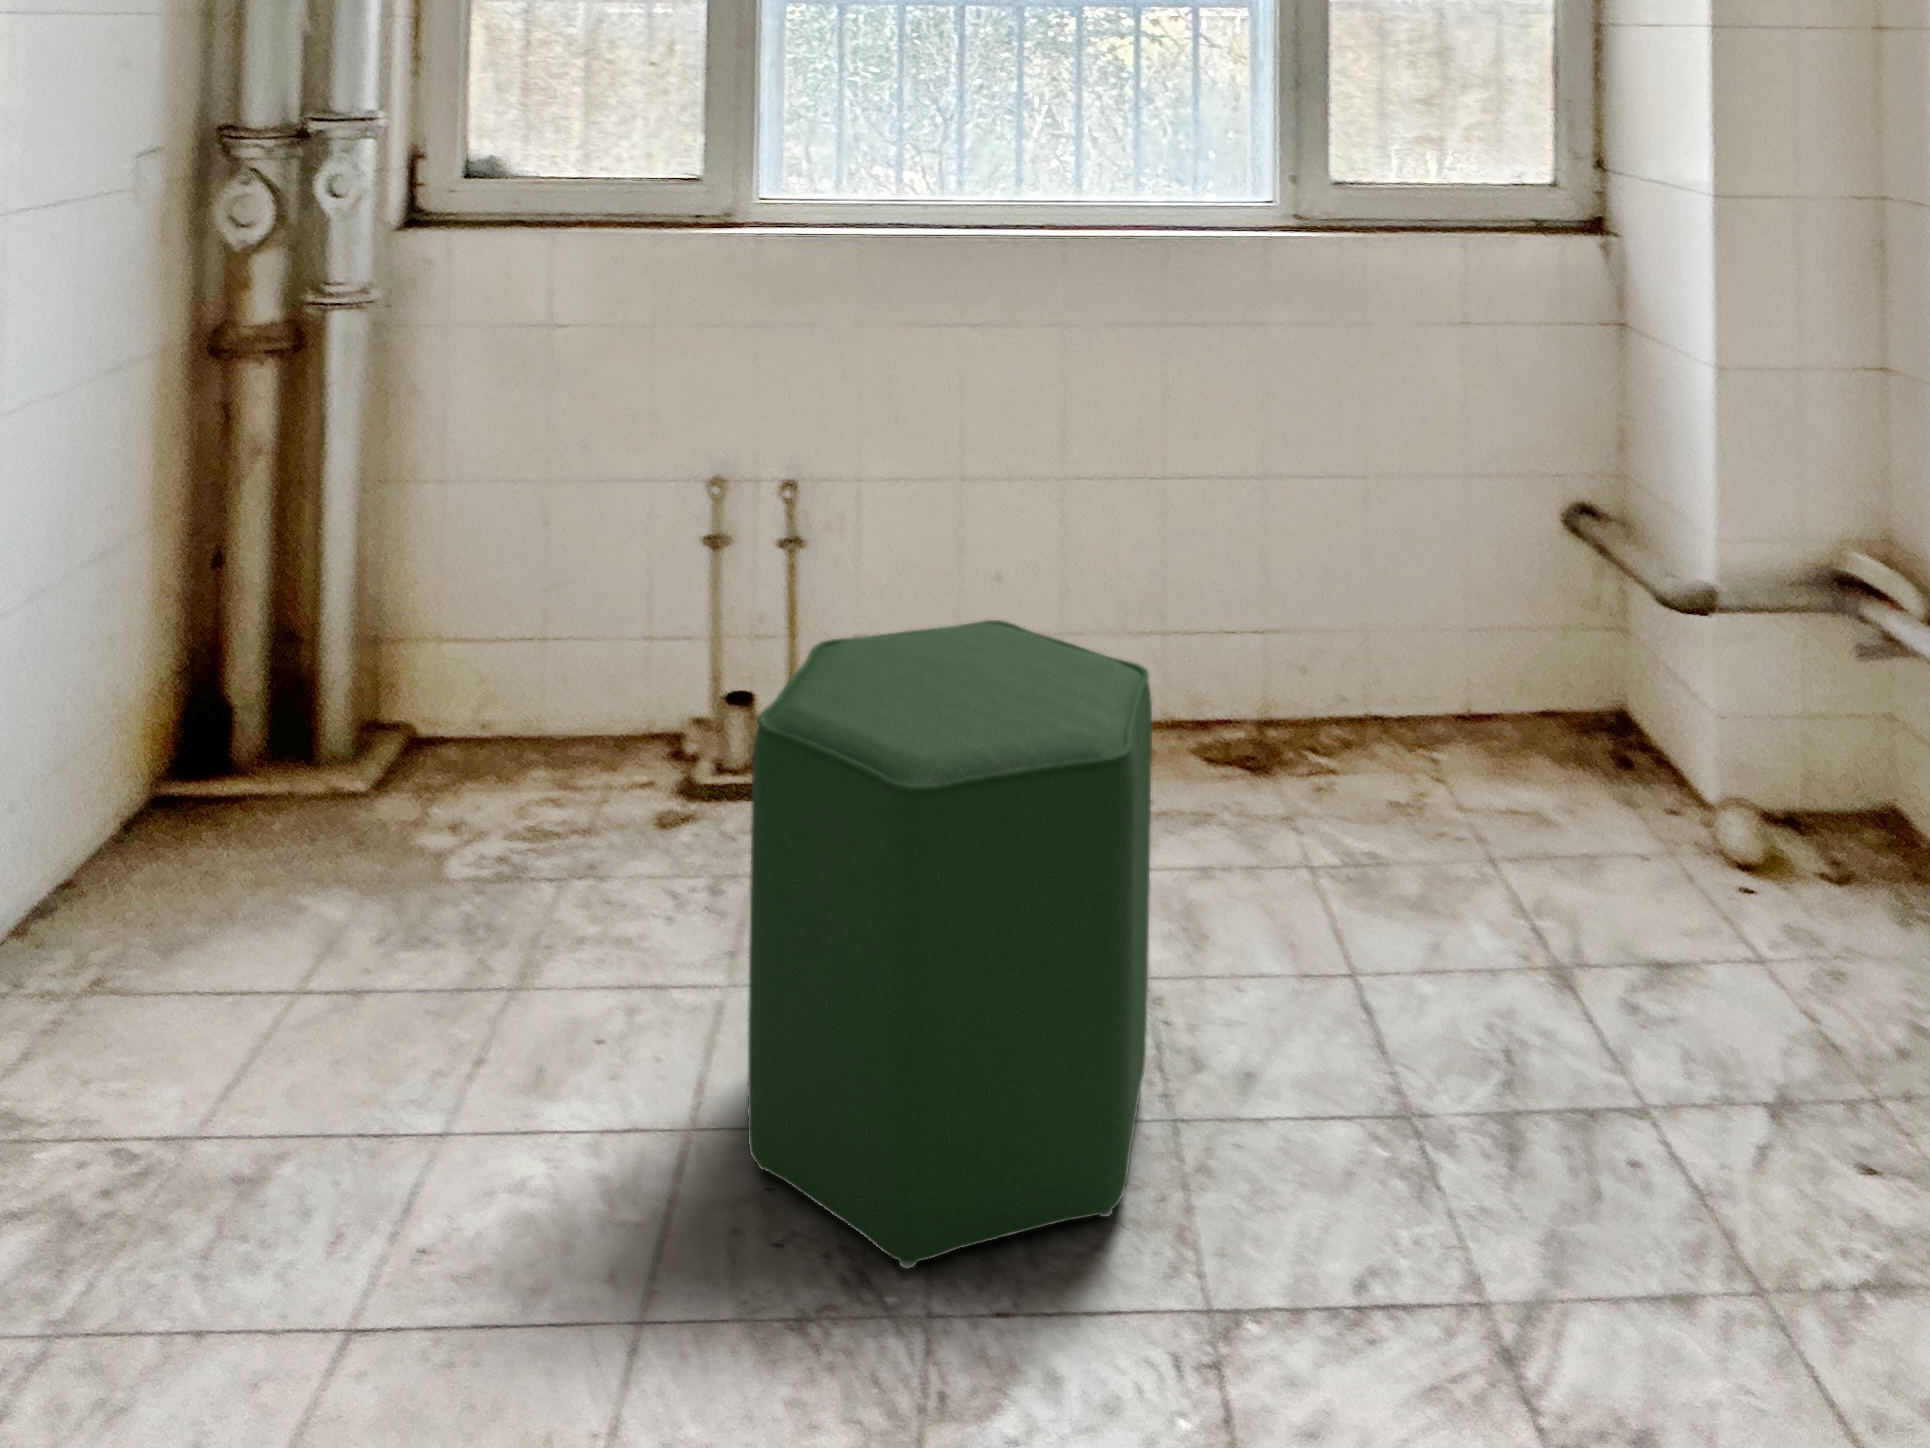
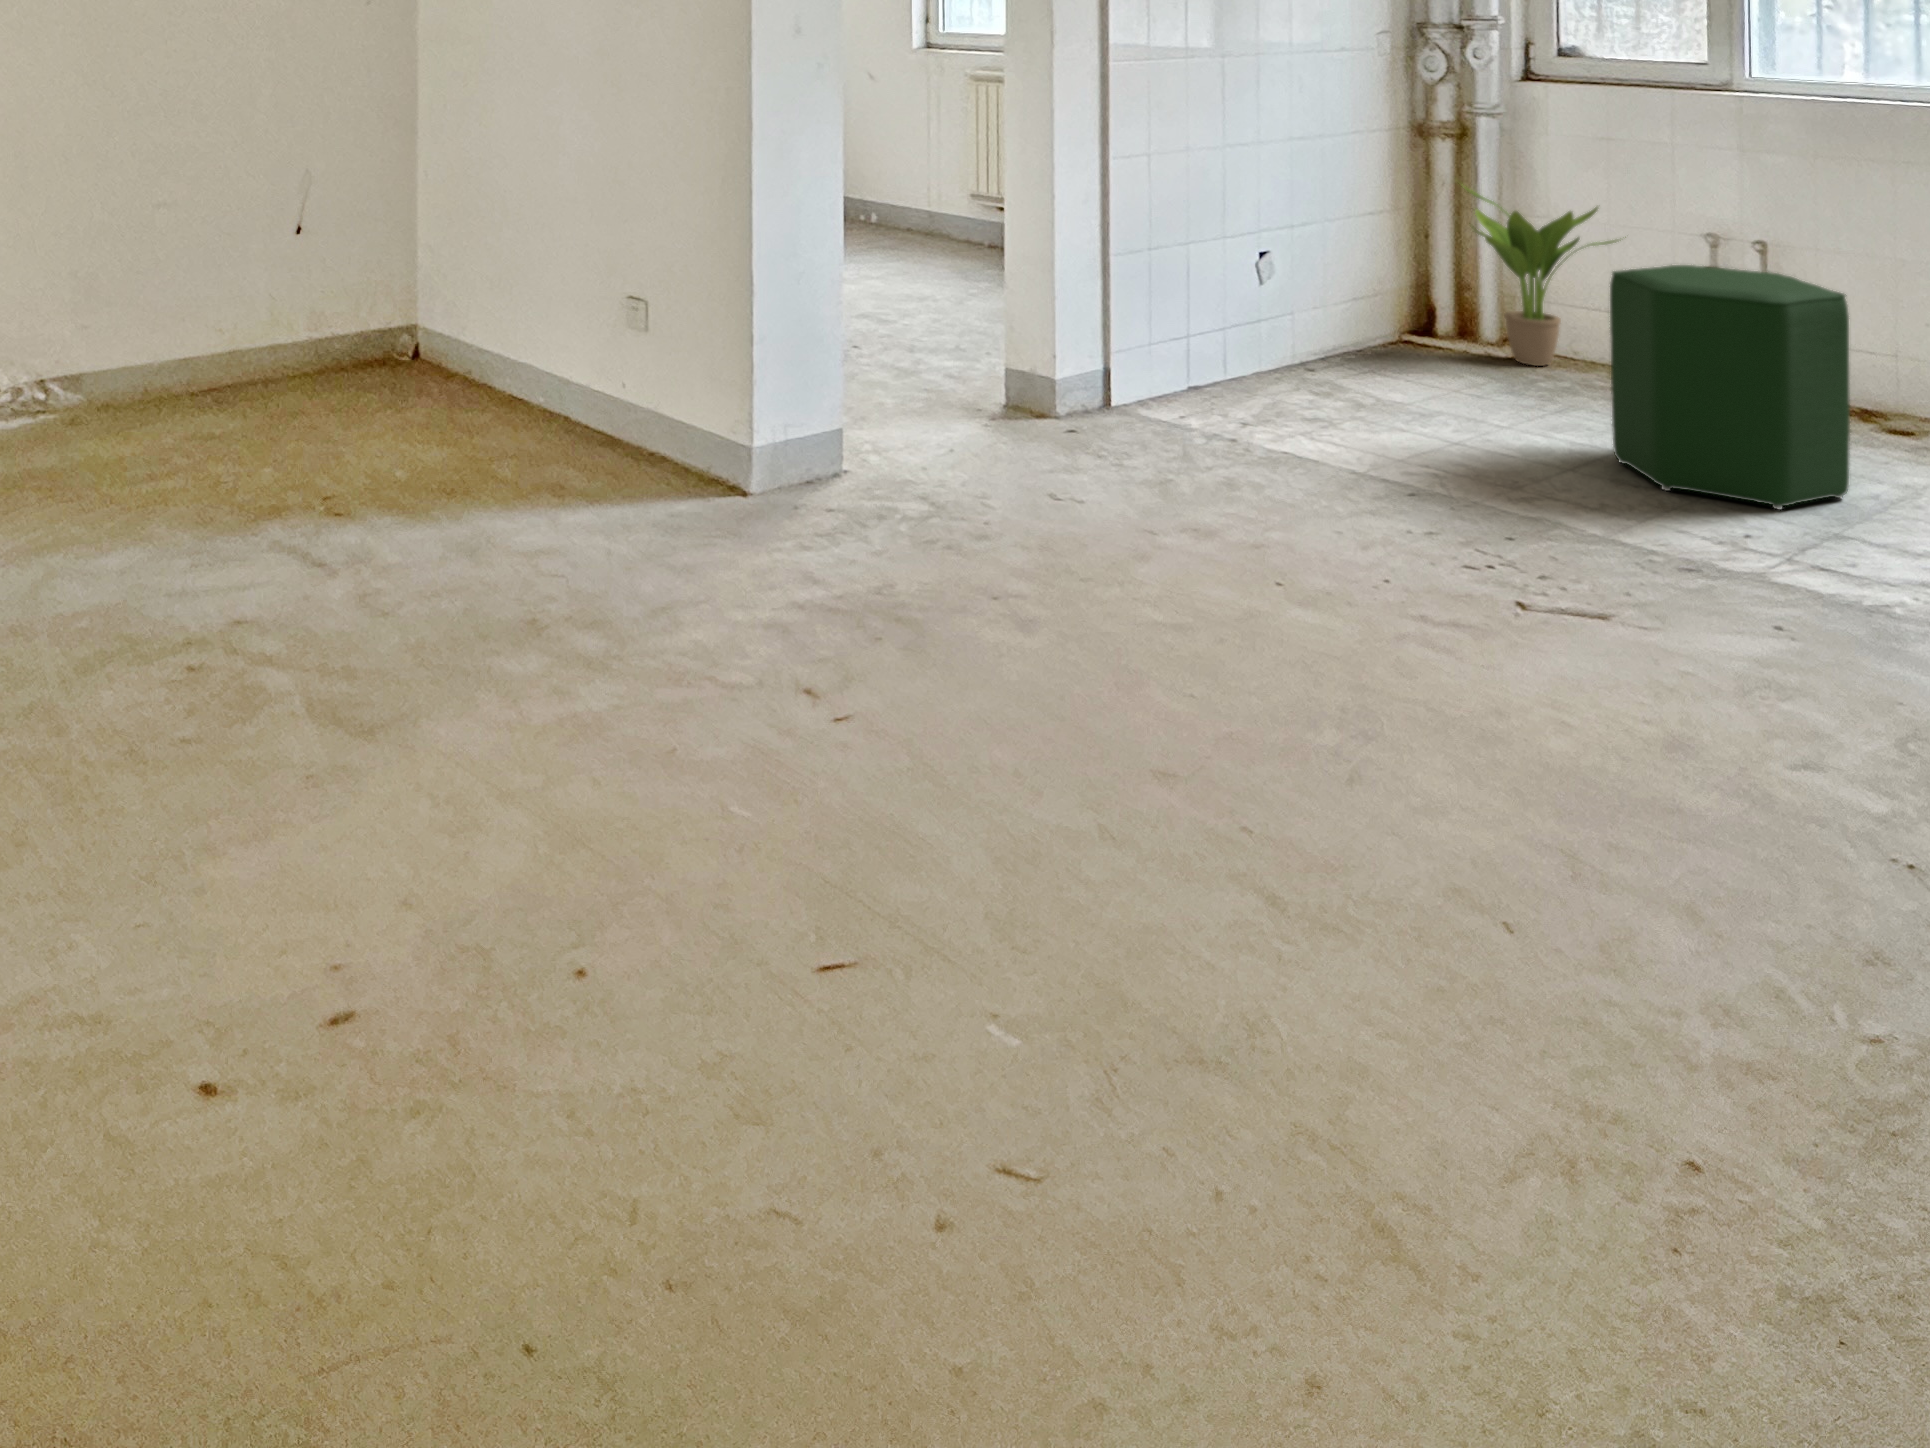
potted plant: none [294,447,599,803] -> present [1464,187,1626,366]

